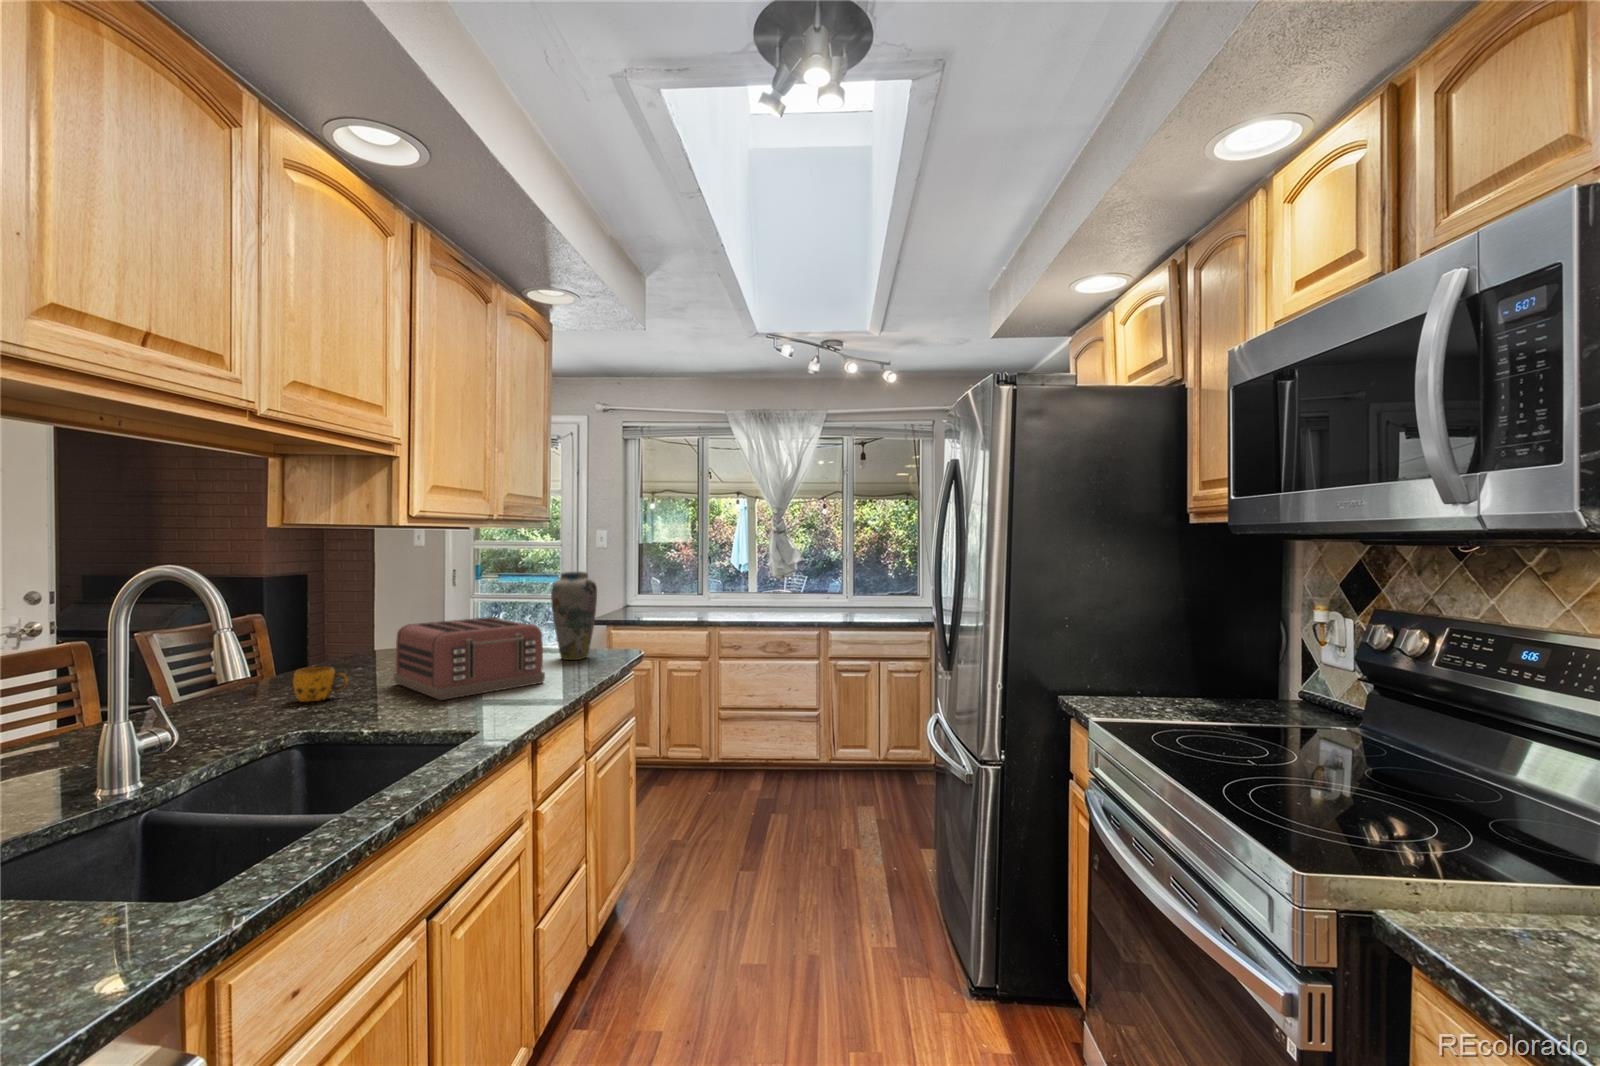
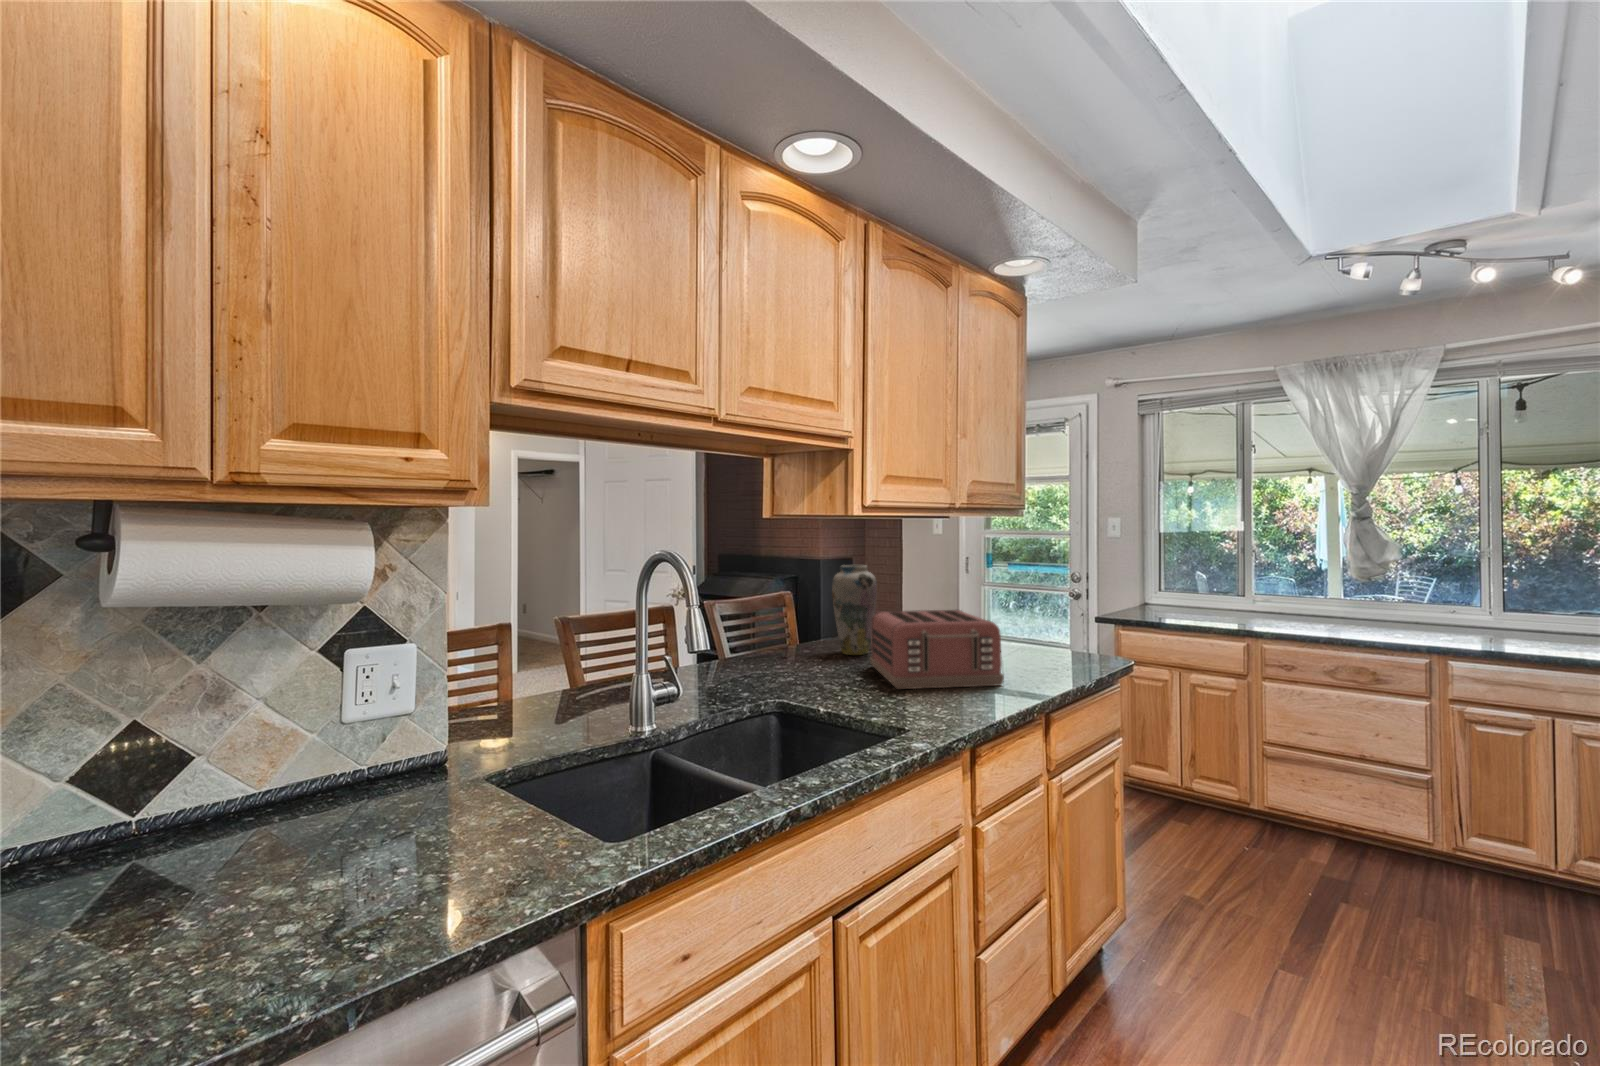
vase: present [551,571,597,660] -> present [832,565,877,655]
mug: present [293,667,348,702] -> none [790,643,830,673]

